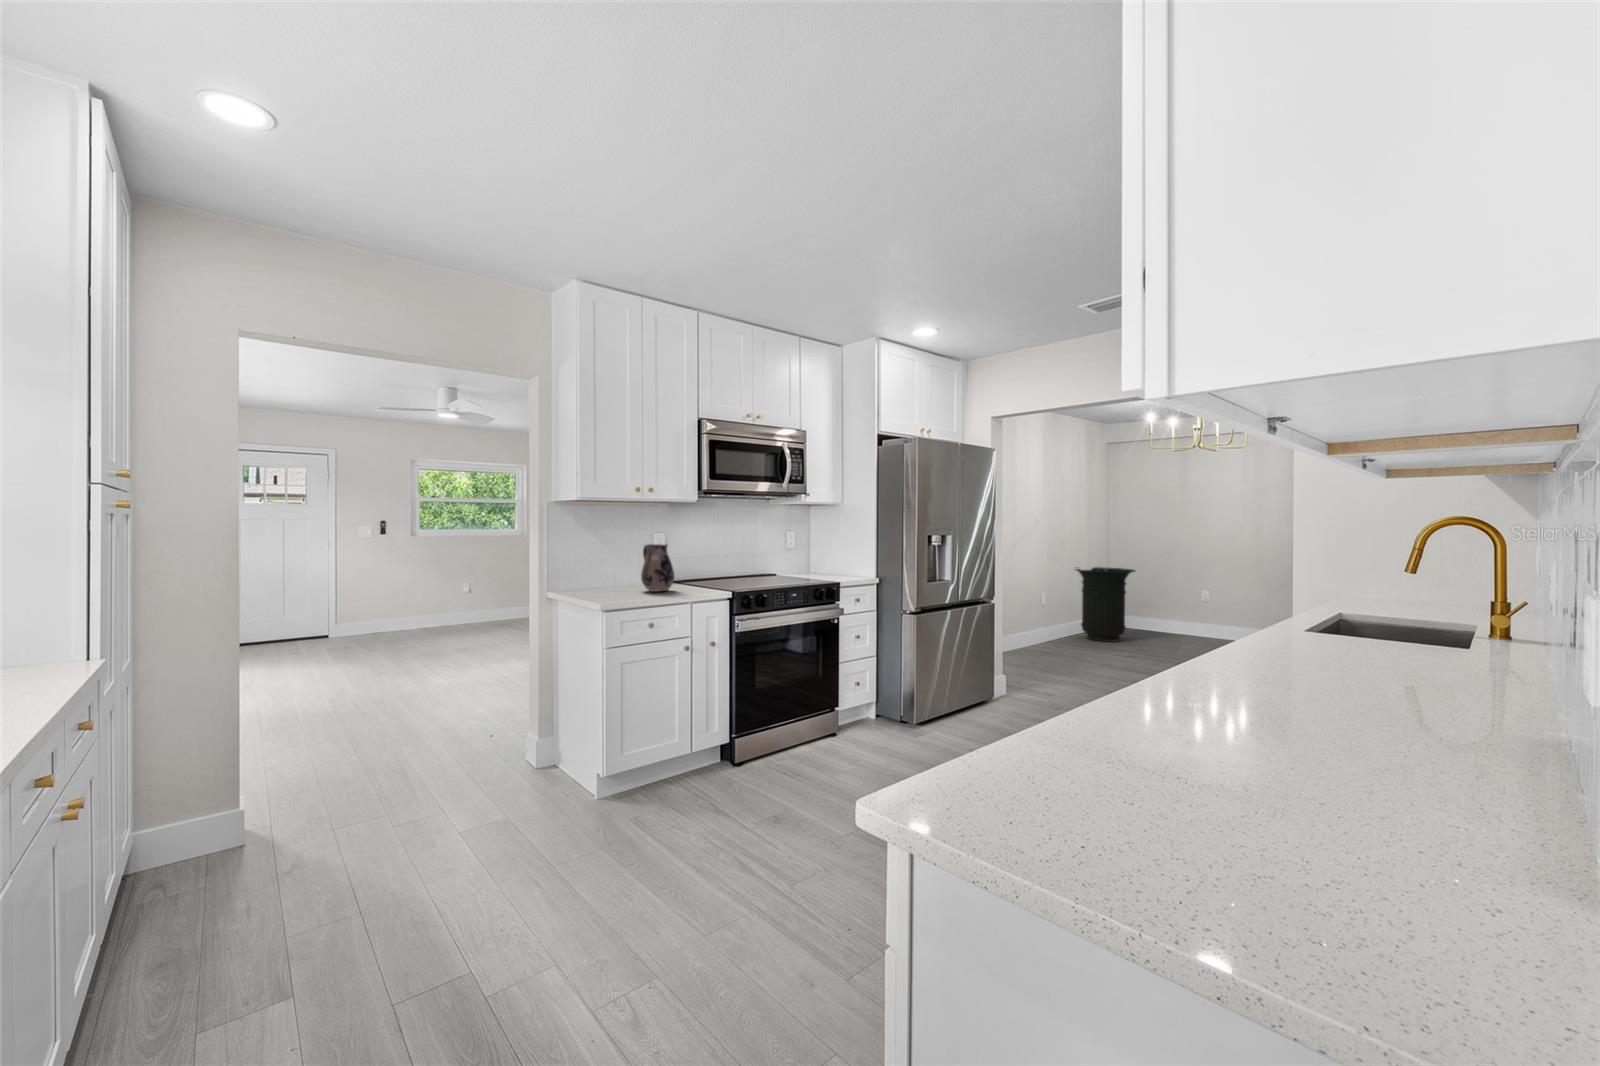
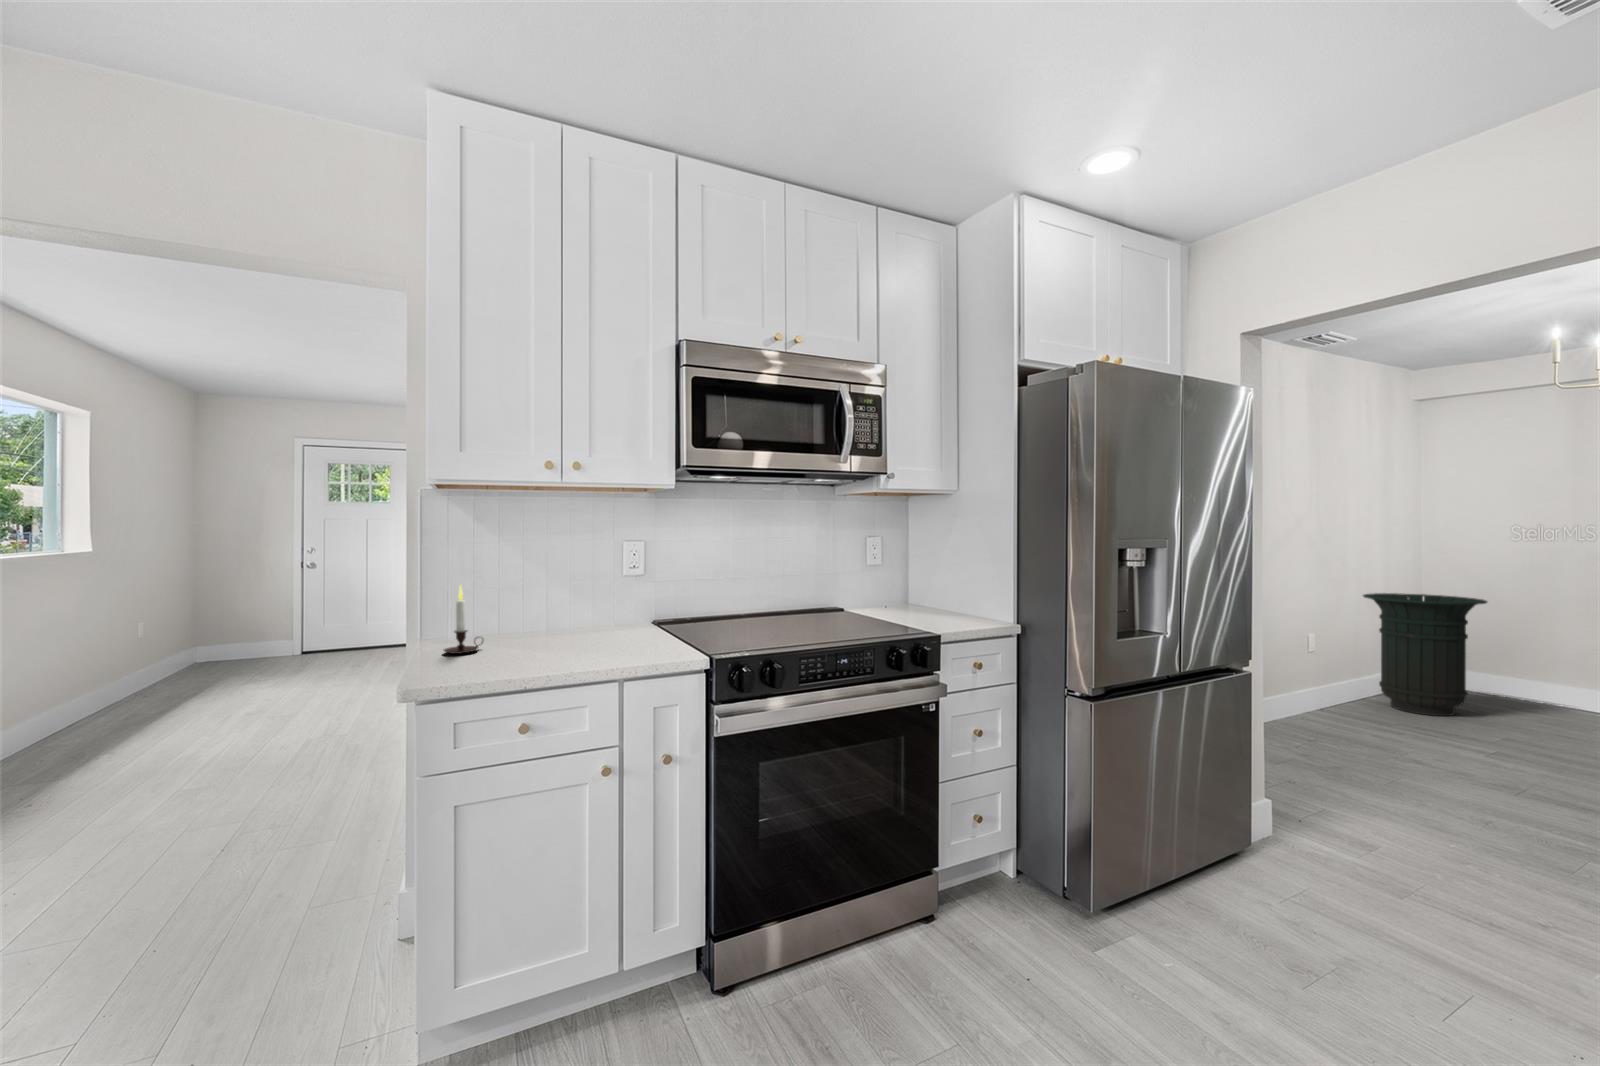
ceramic pitcher: present [641,544,674,592] -> none [548,566,611,654]
candle: none [580,554,599,593] -> present [444,586,483,654]

